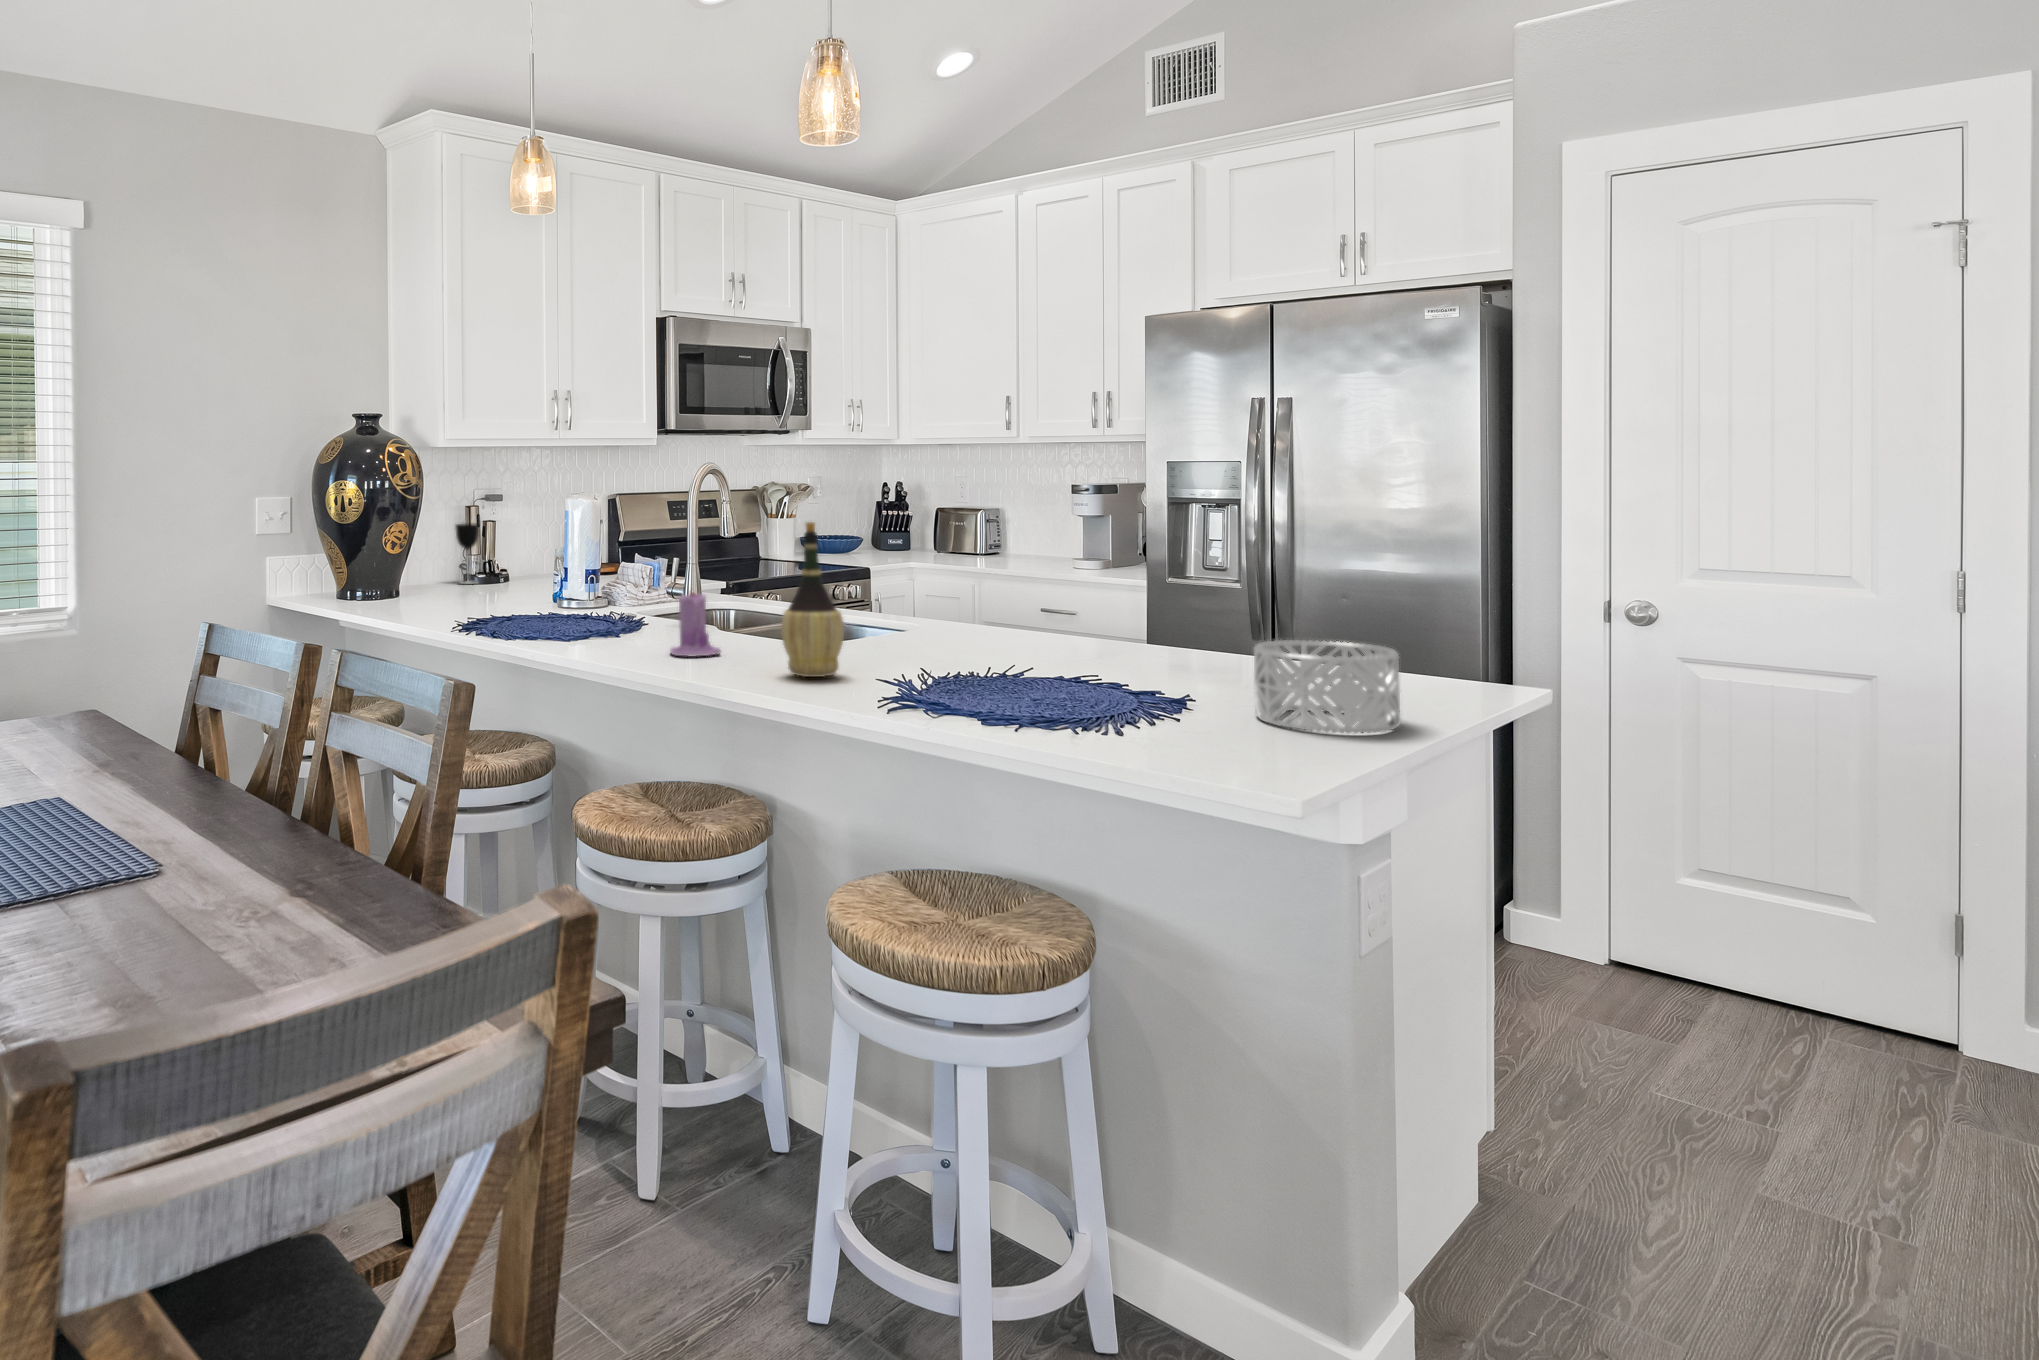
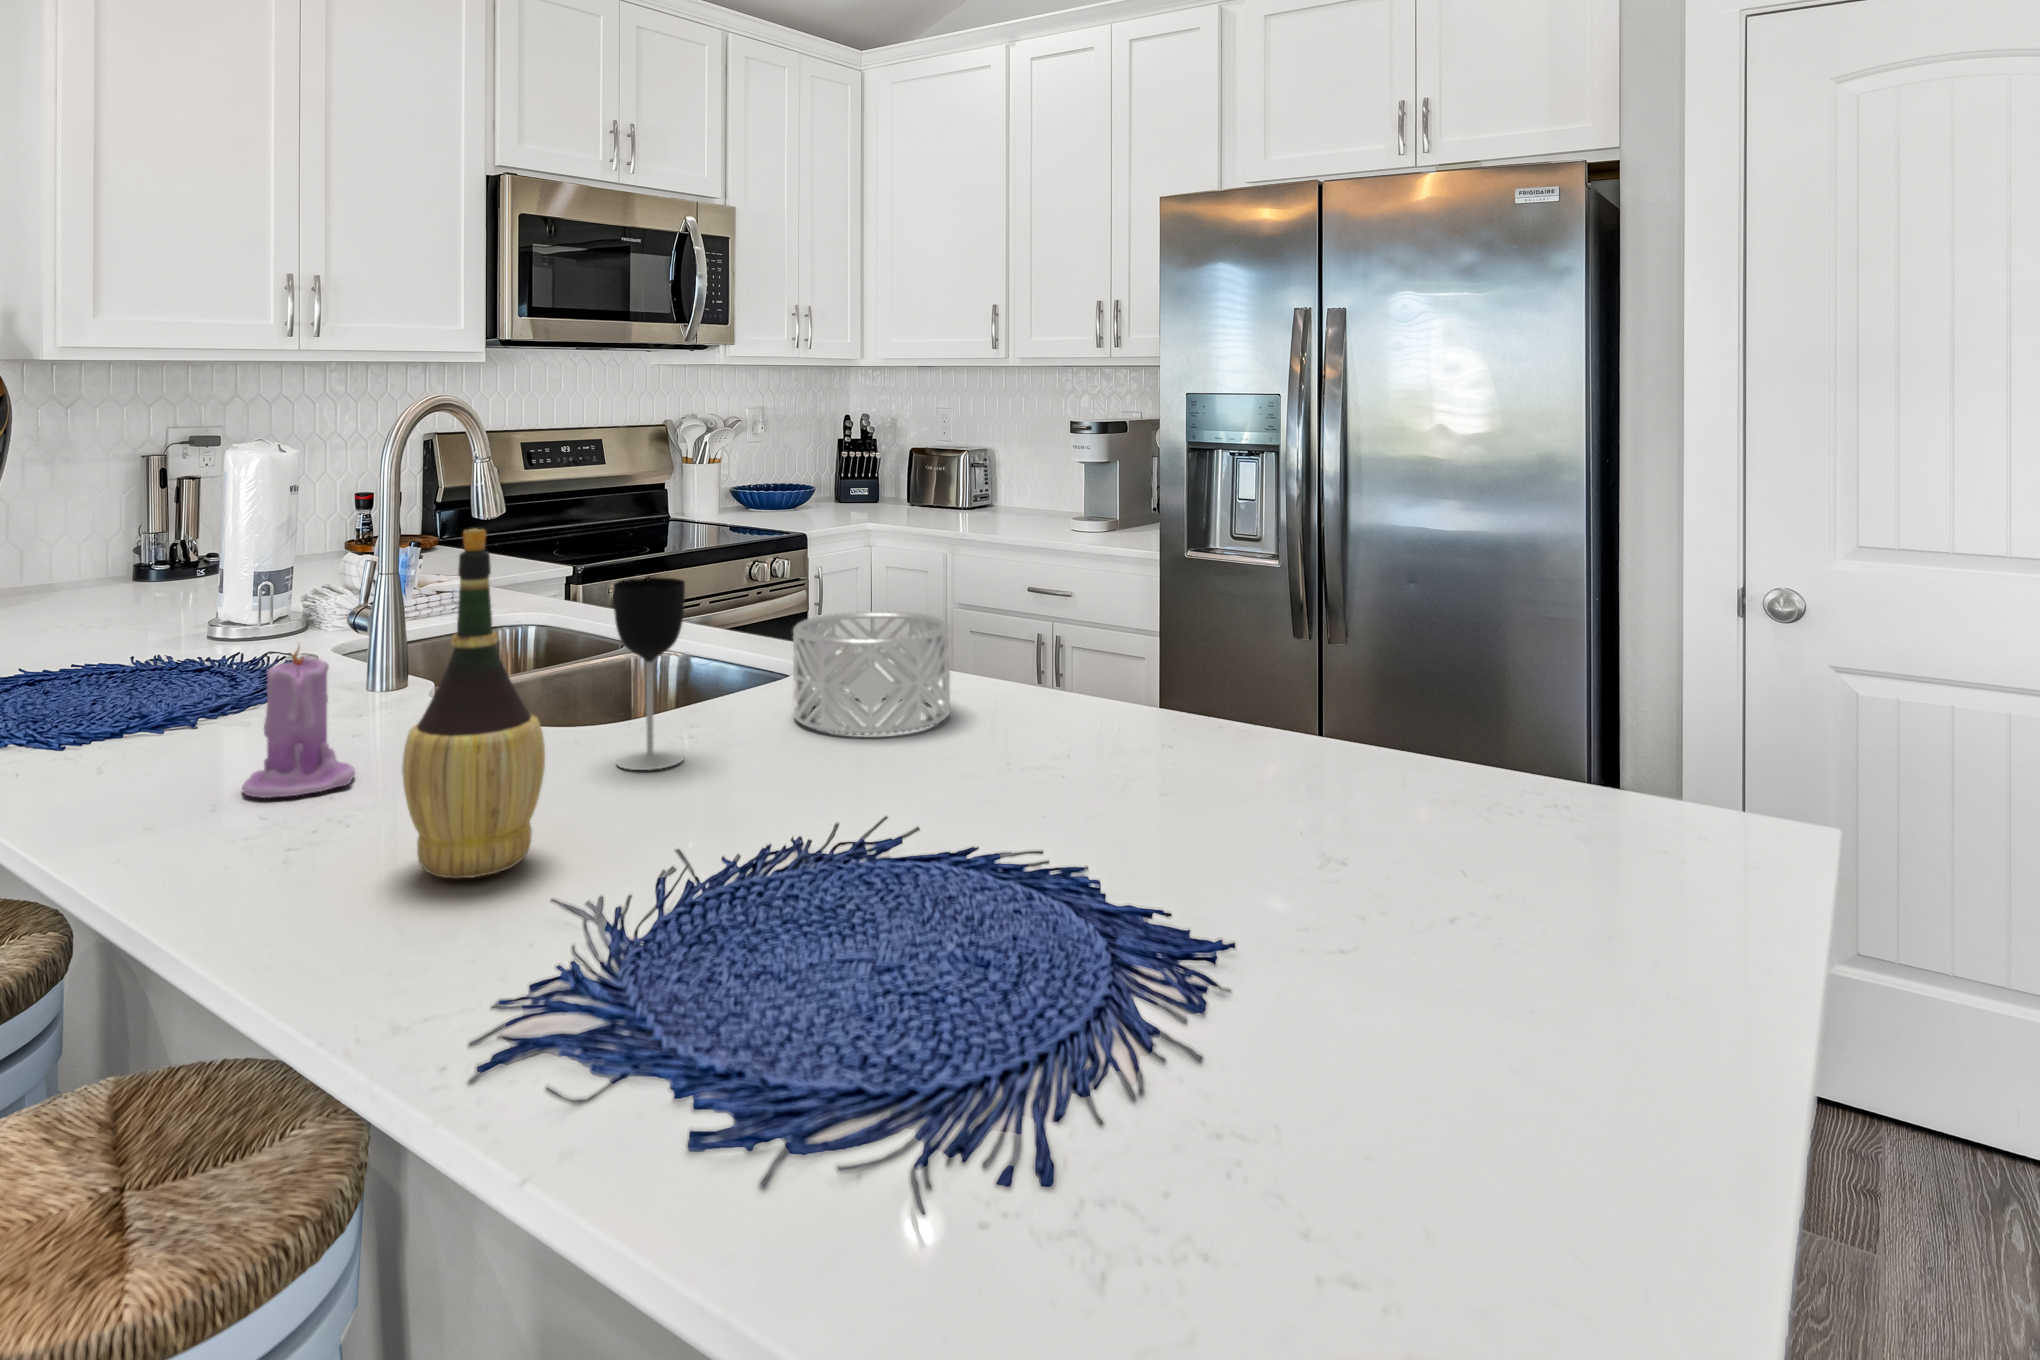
wine glass: present [456,523,479,584] -> present [613,578,685,770]
decorative bowl: present [1254,640,1400,733] -> present [793,612,950,735]

